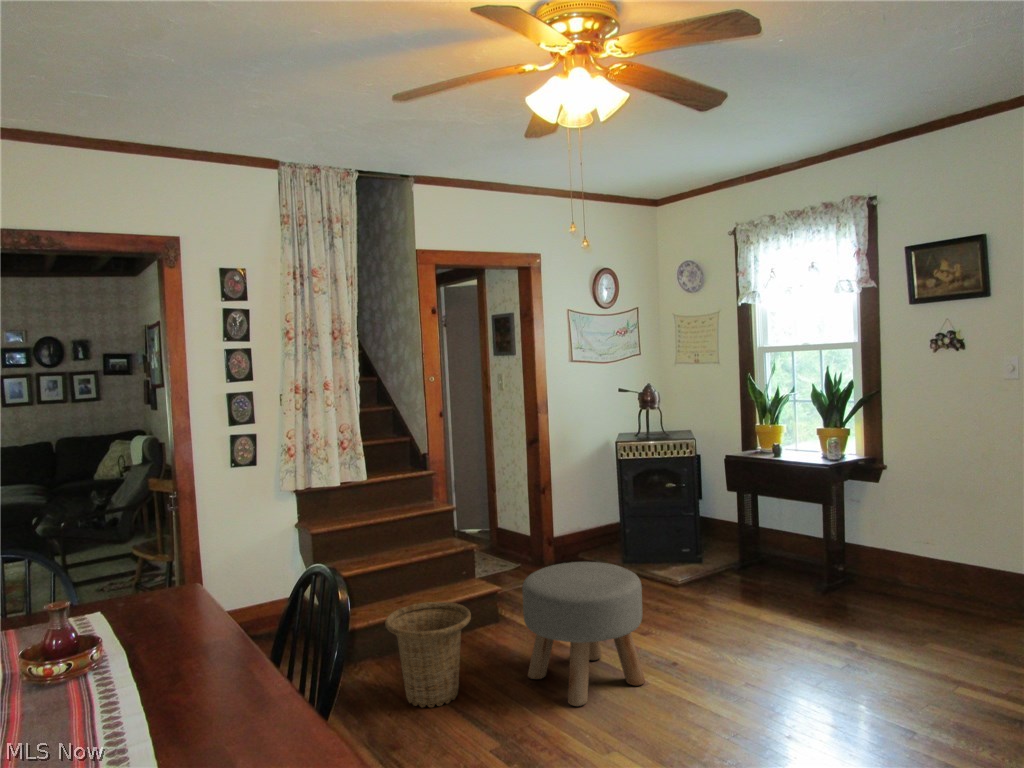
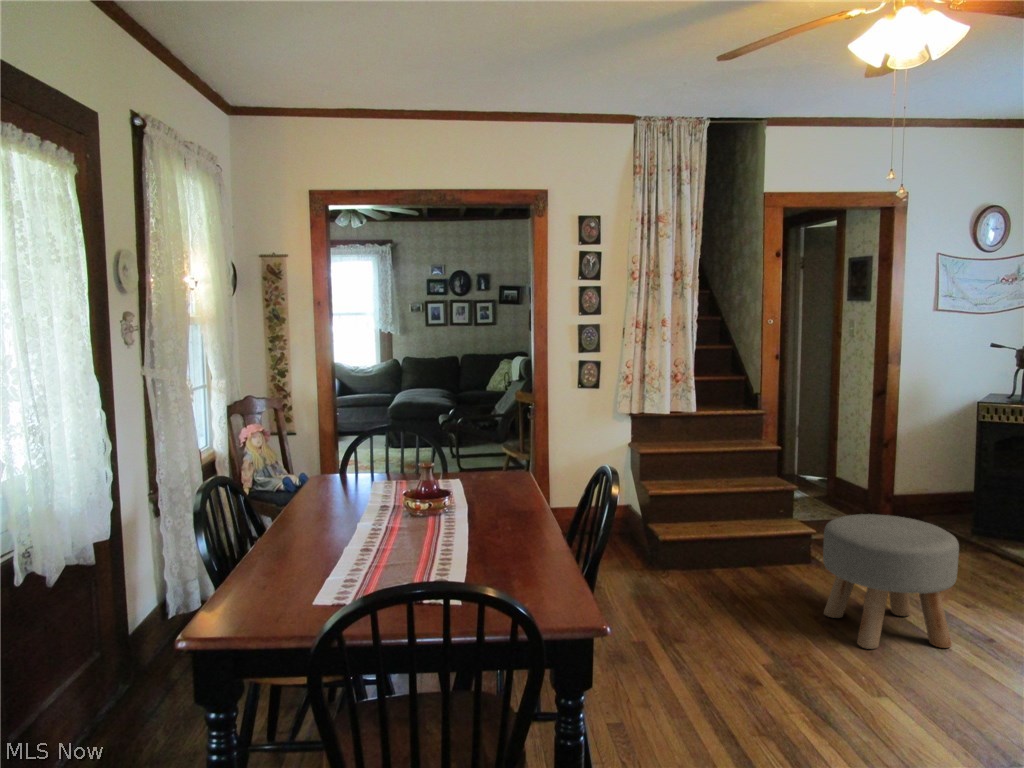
basket: present [385,602,471,707] -> none [689,525,769,616]

